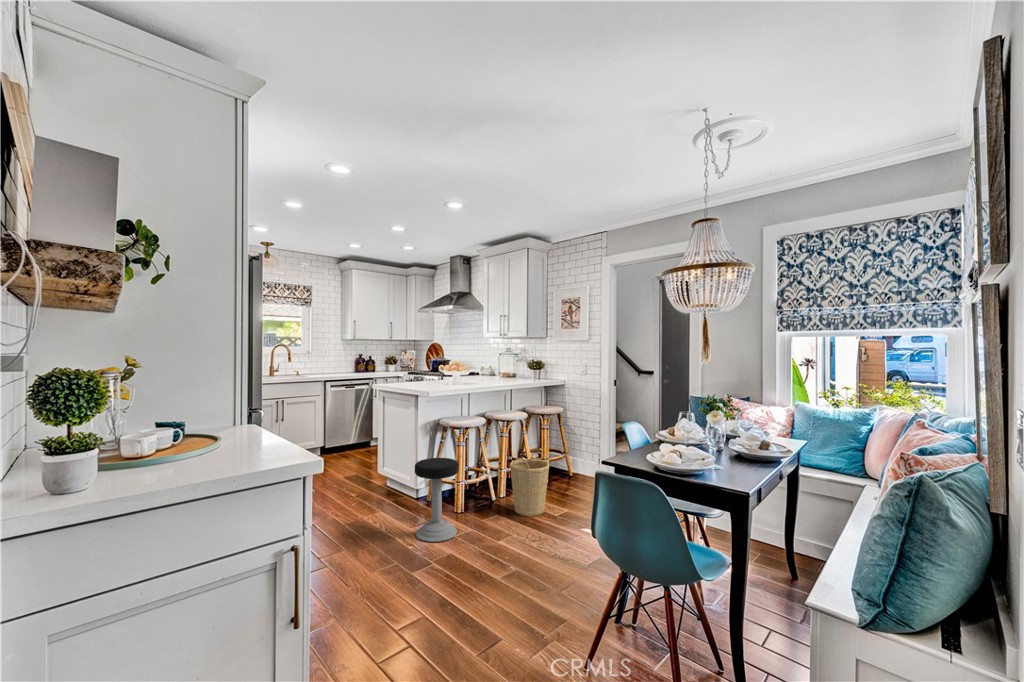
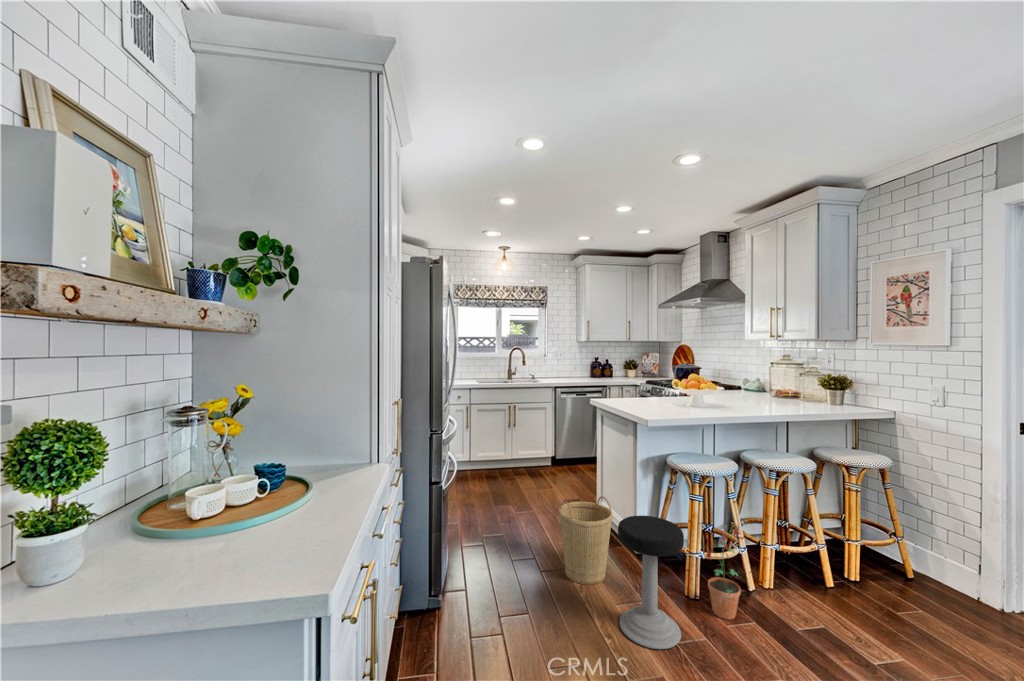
basket: present [510,452,549,516] -> present [559,496,613,585]
potted plant: none [468,456,490,517] -> present [706,525,741,619]

